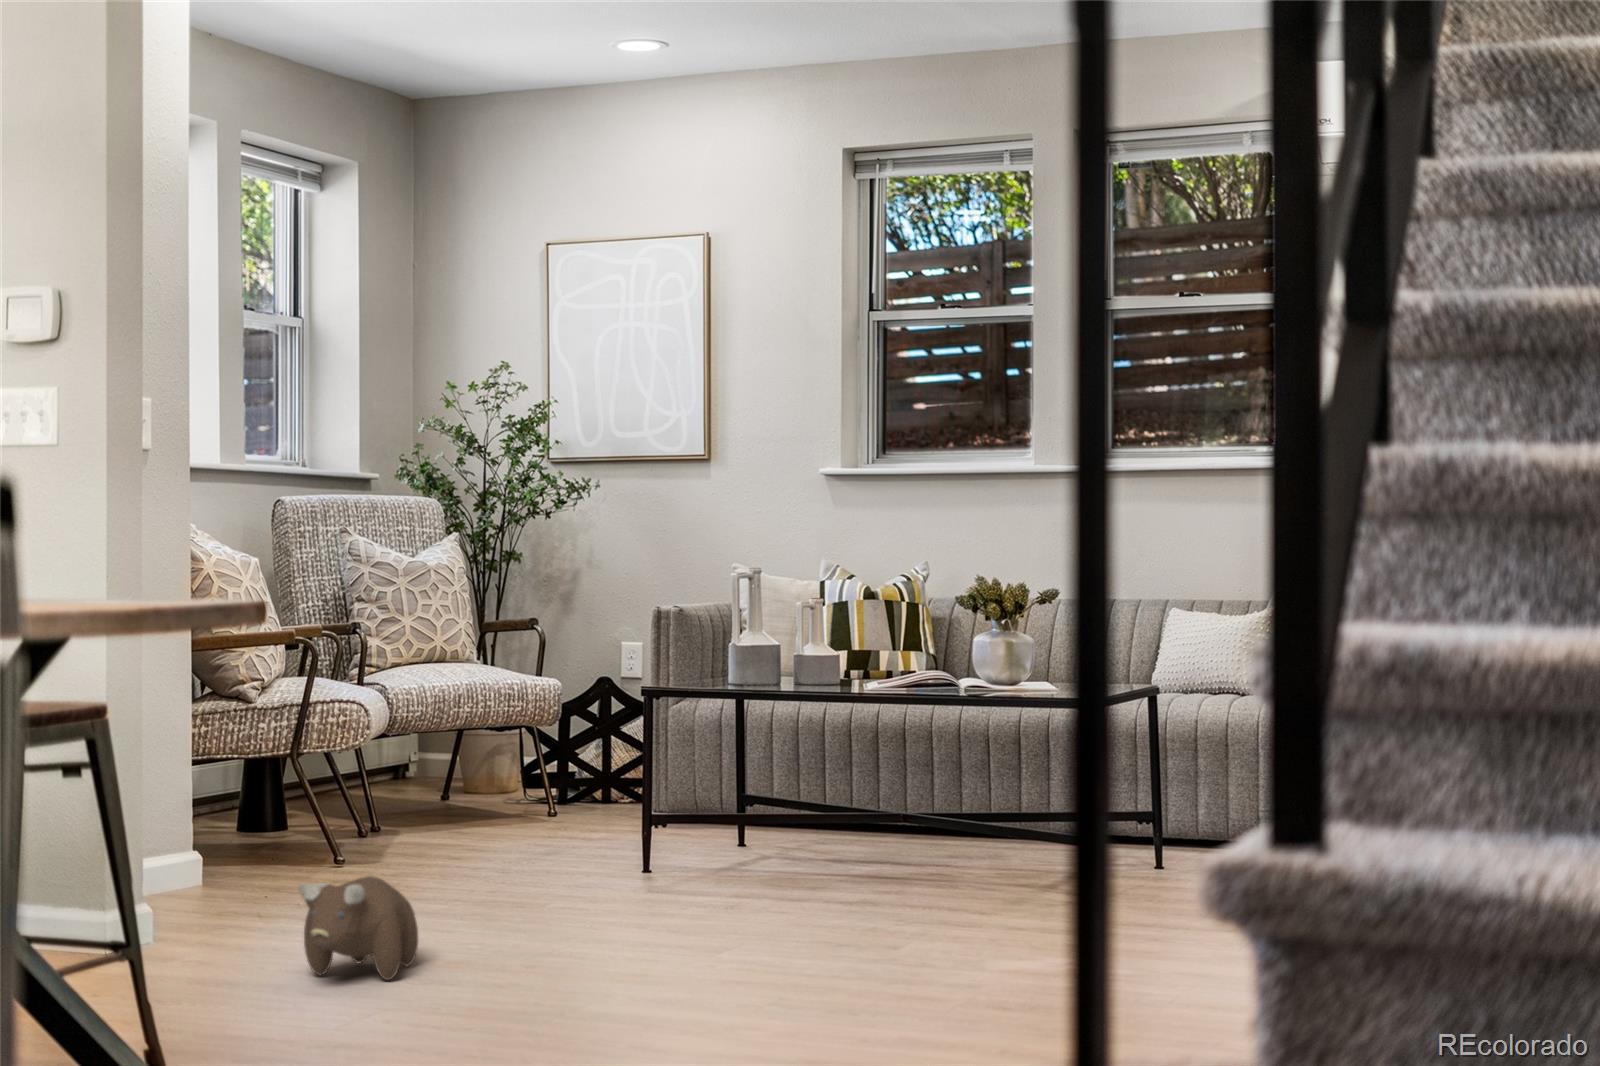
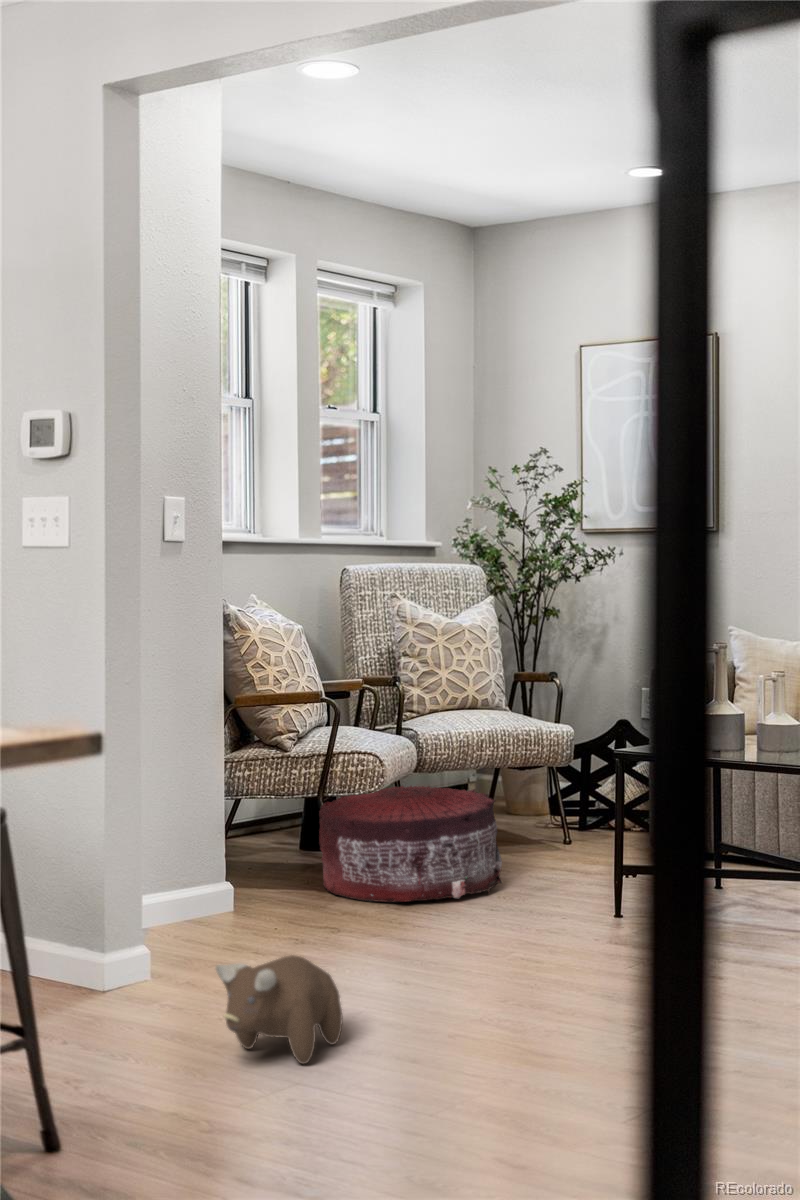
pouf: none [285,742,503,867] -> present [319,786,502,902]

